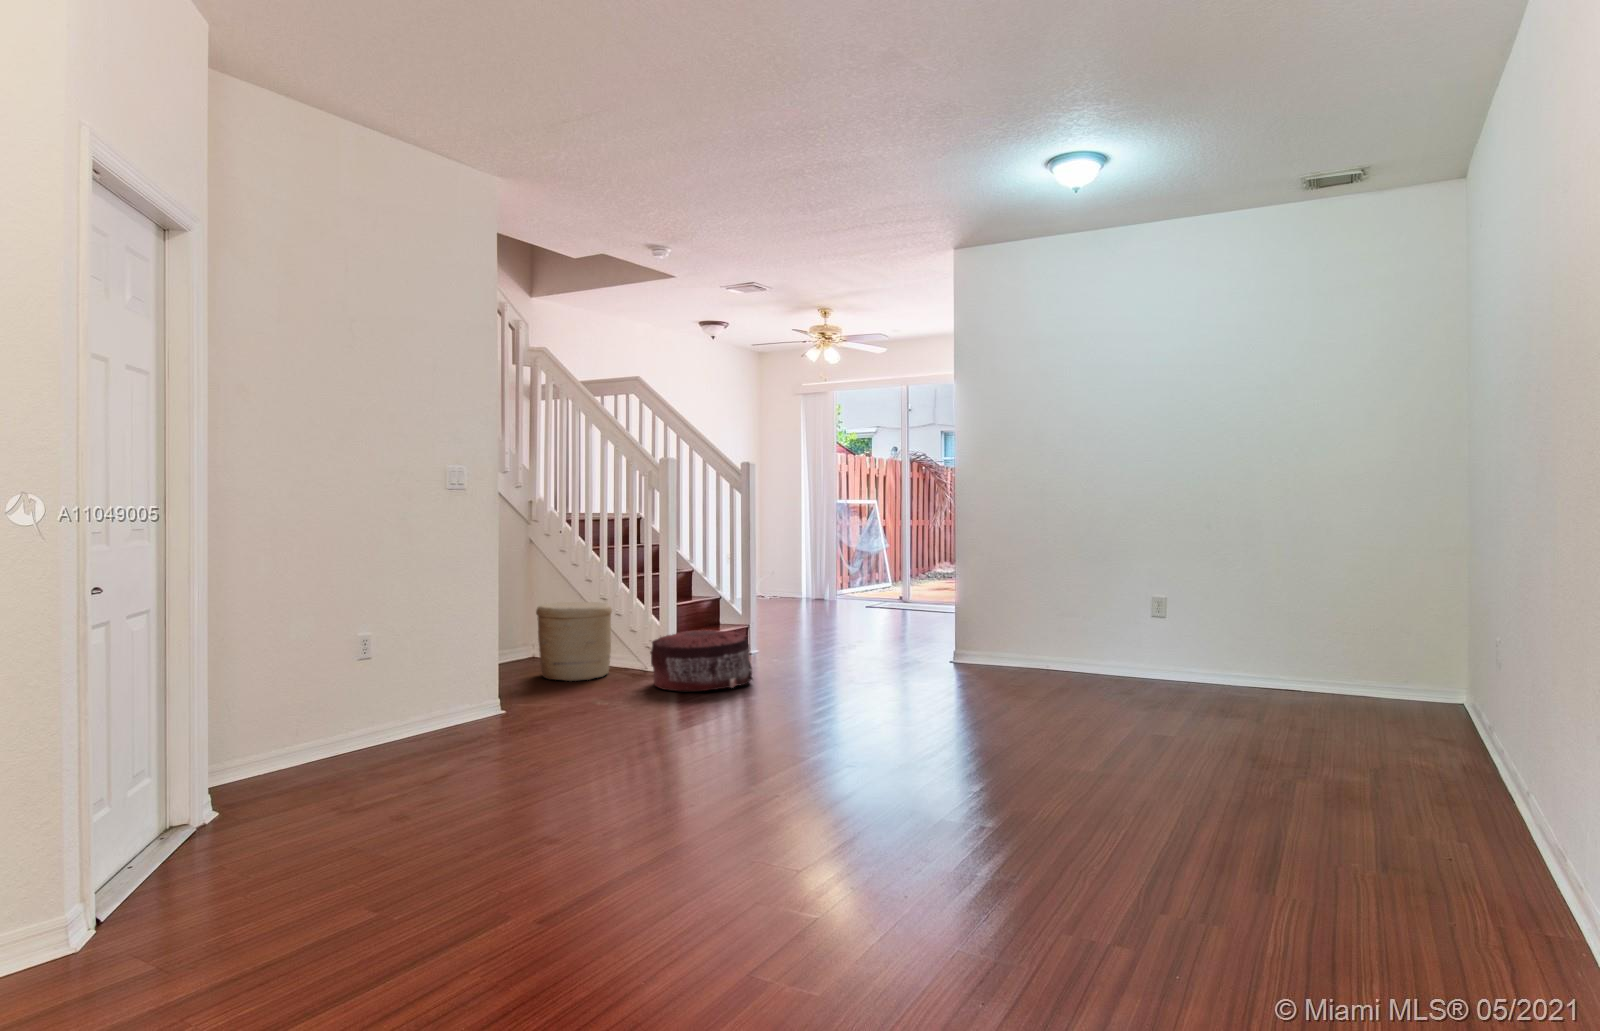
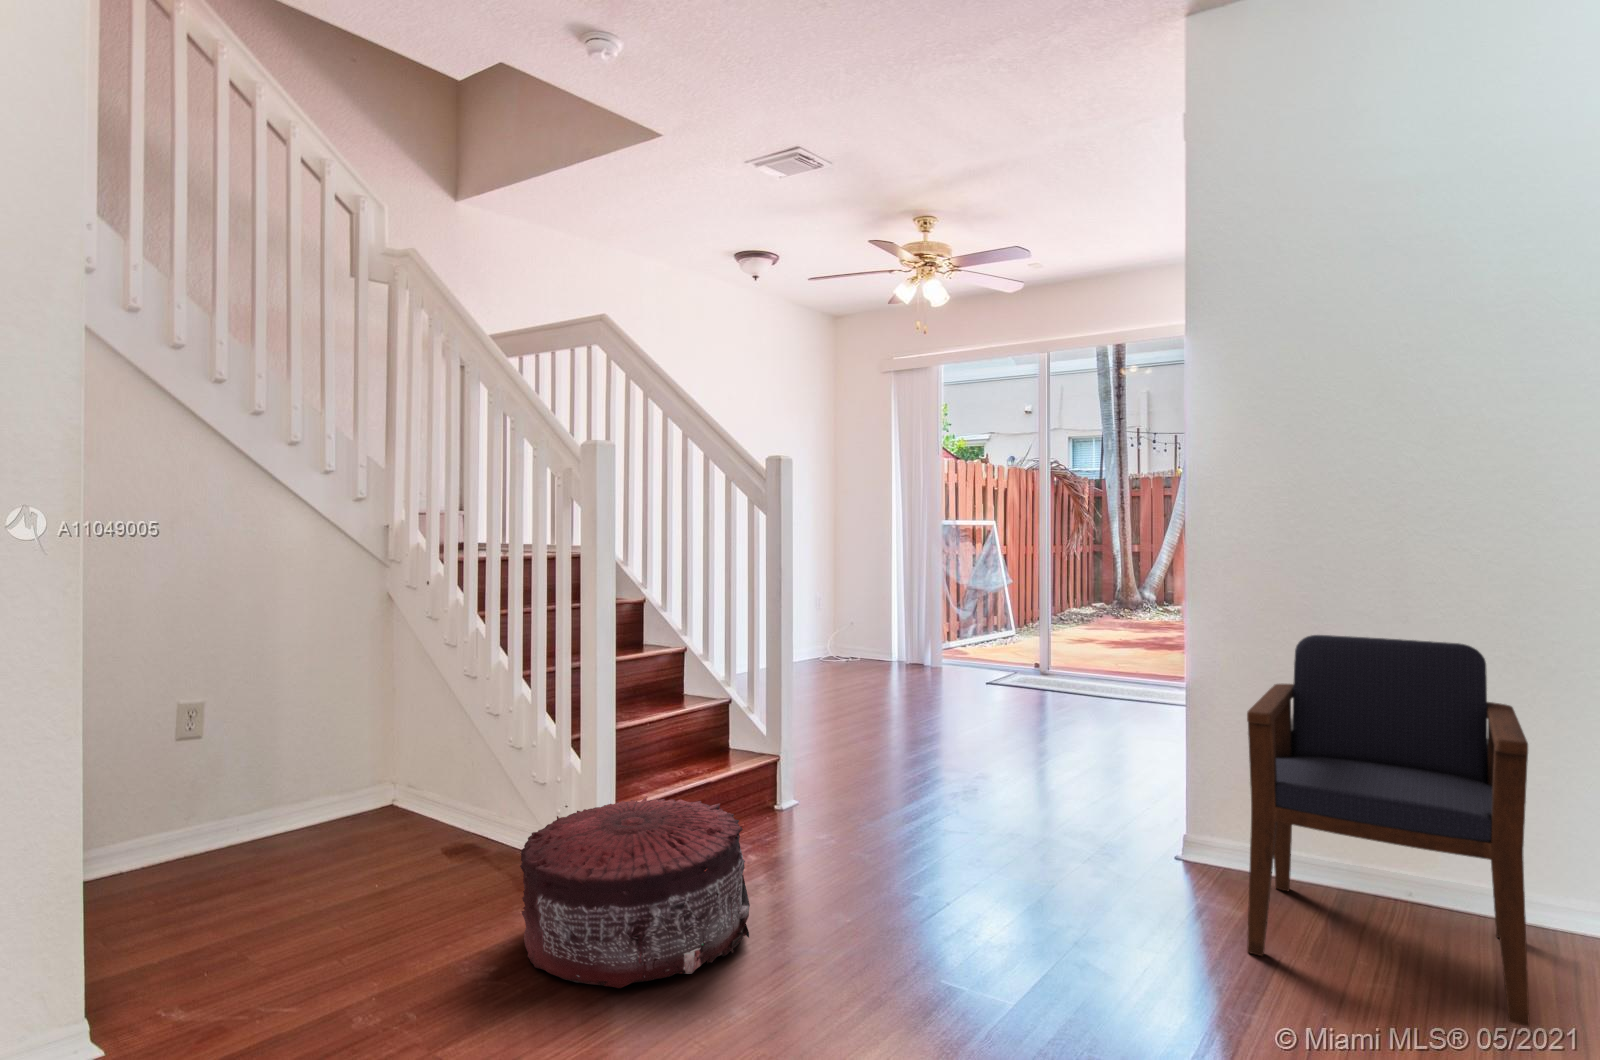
armchair: none [963,550,1074,688] -> present [1247,635,1530,1027]
woven basket: present [536,602,612,681] -> none [329,719,491,900]

